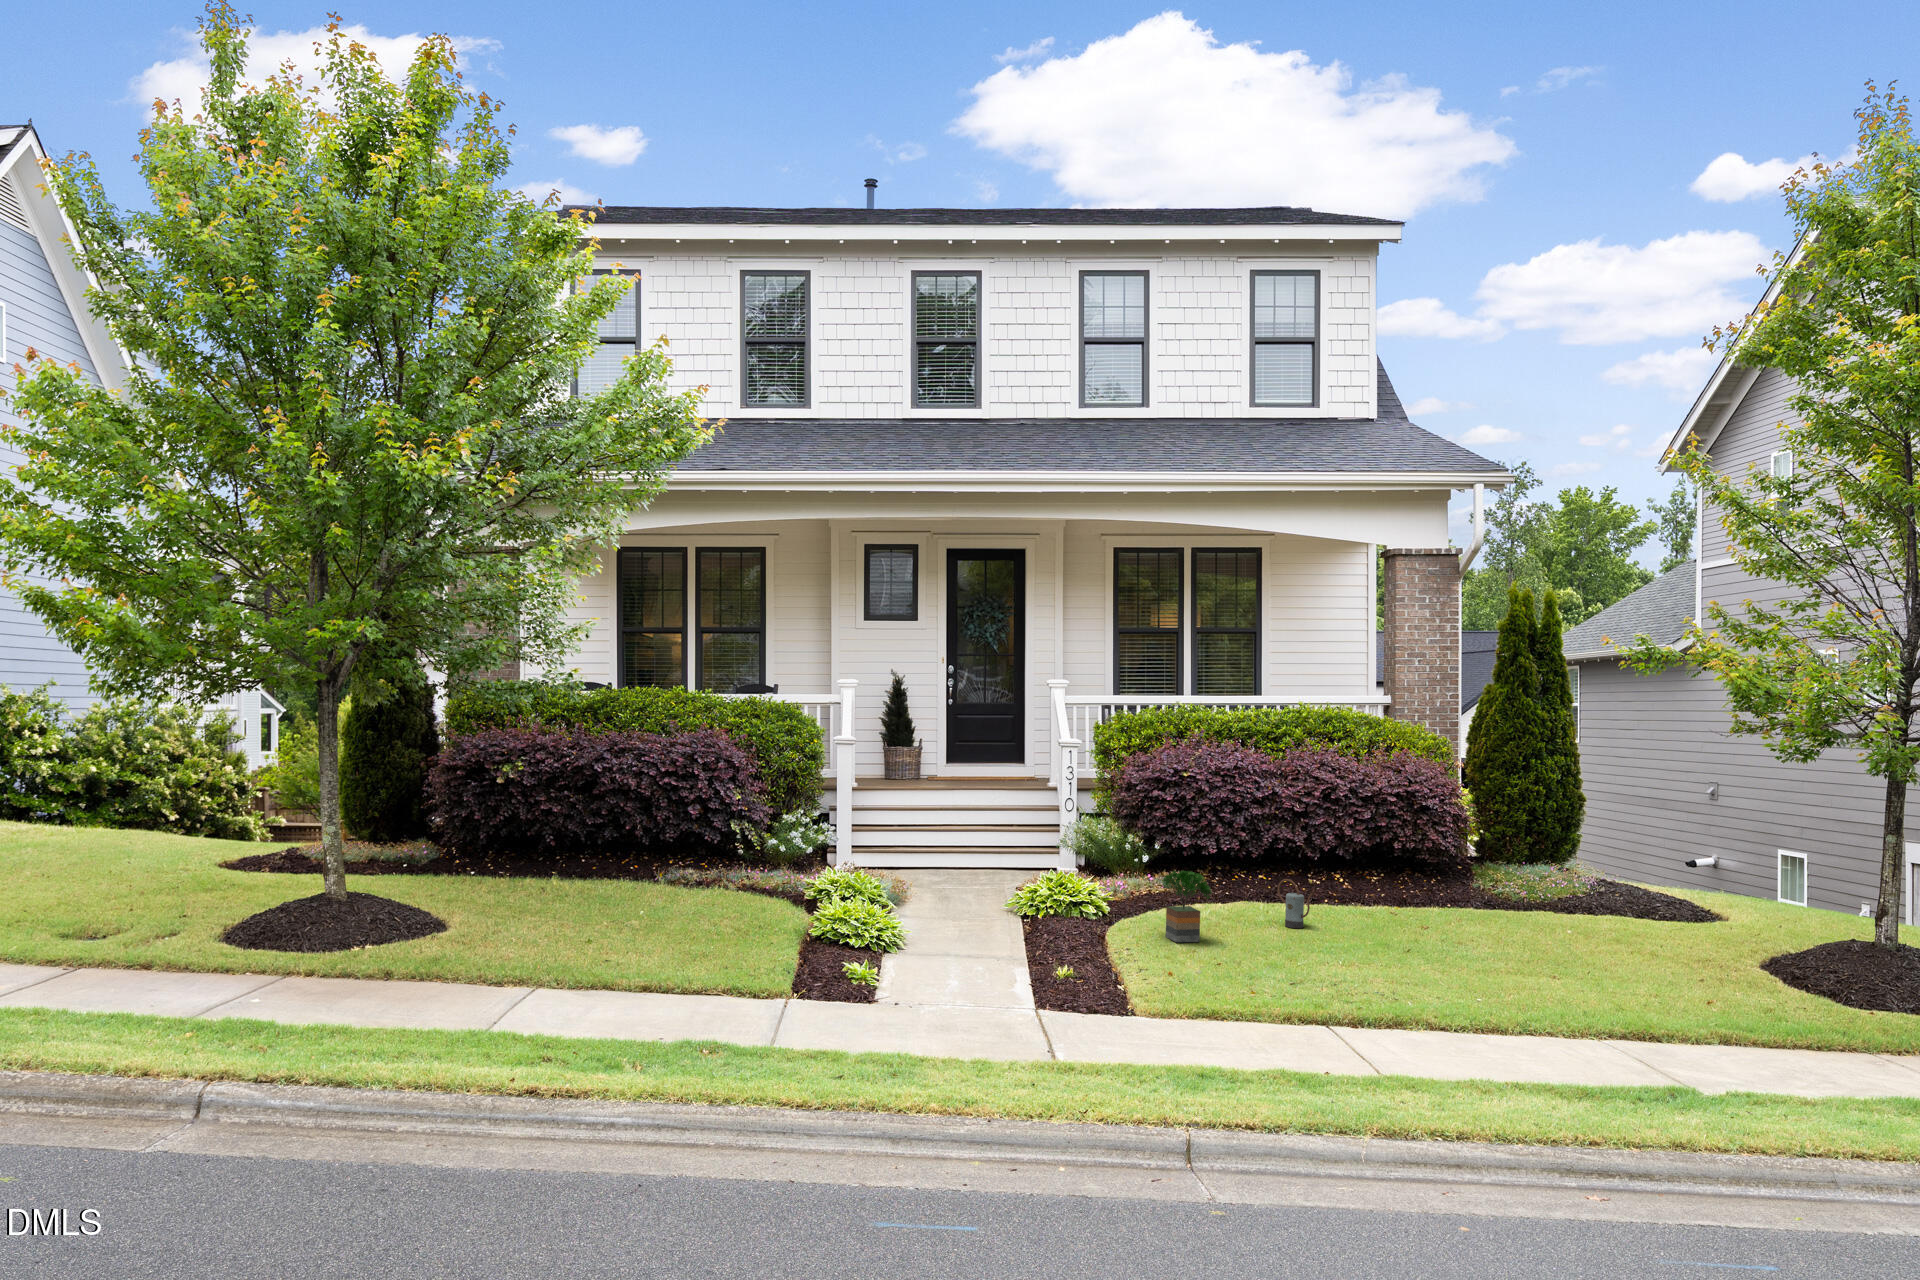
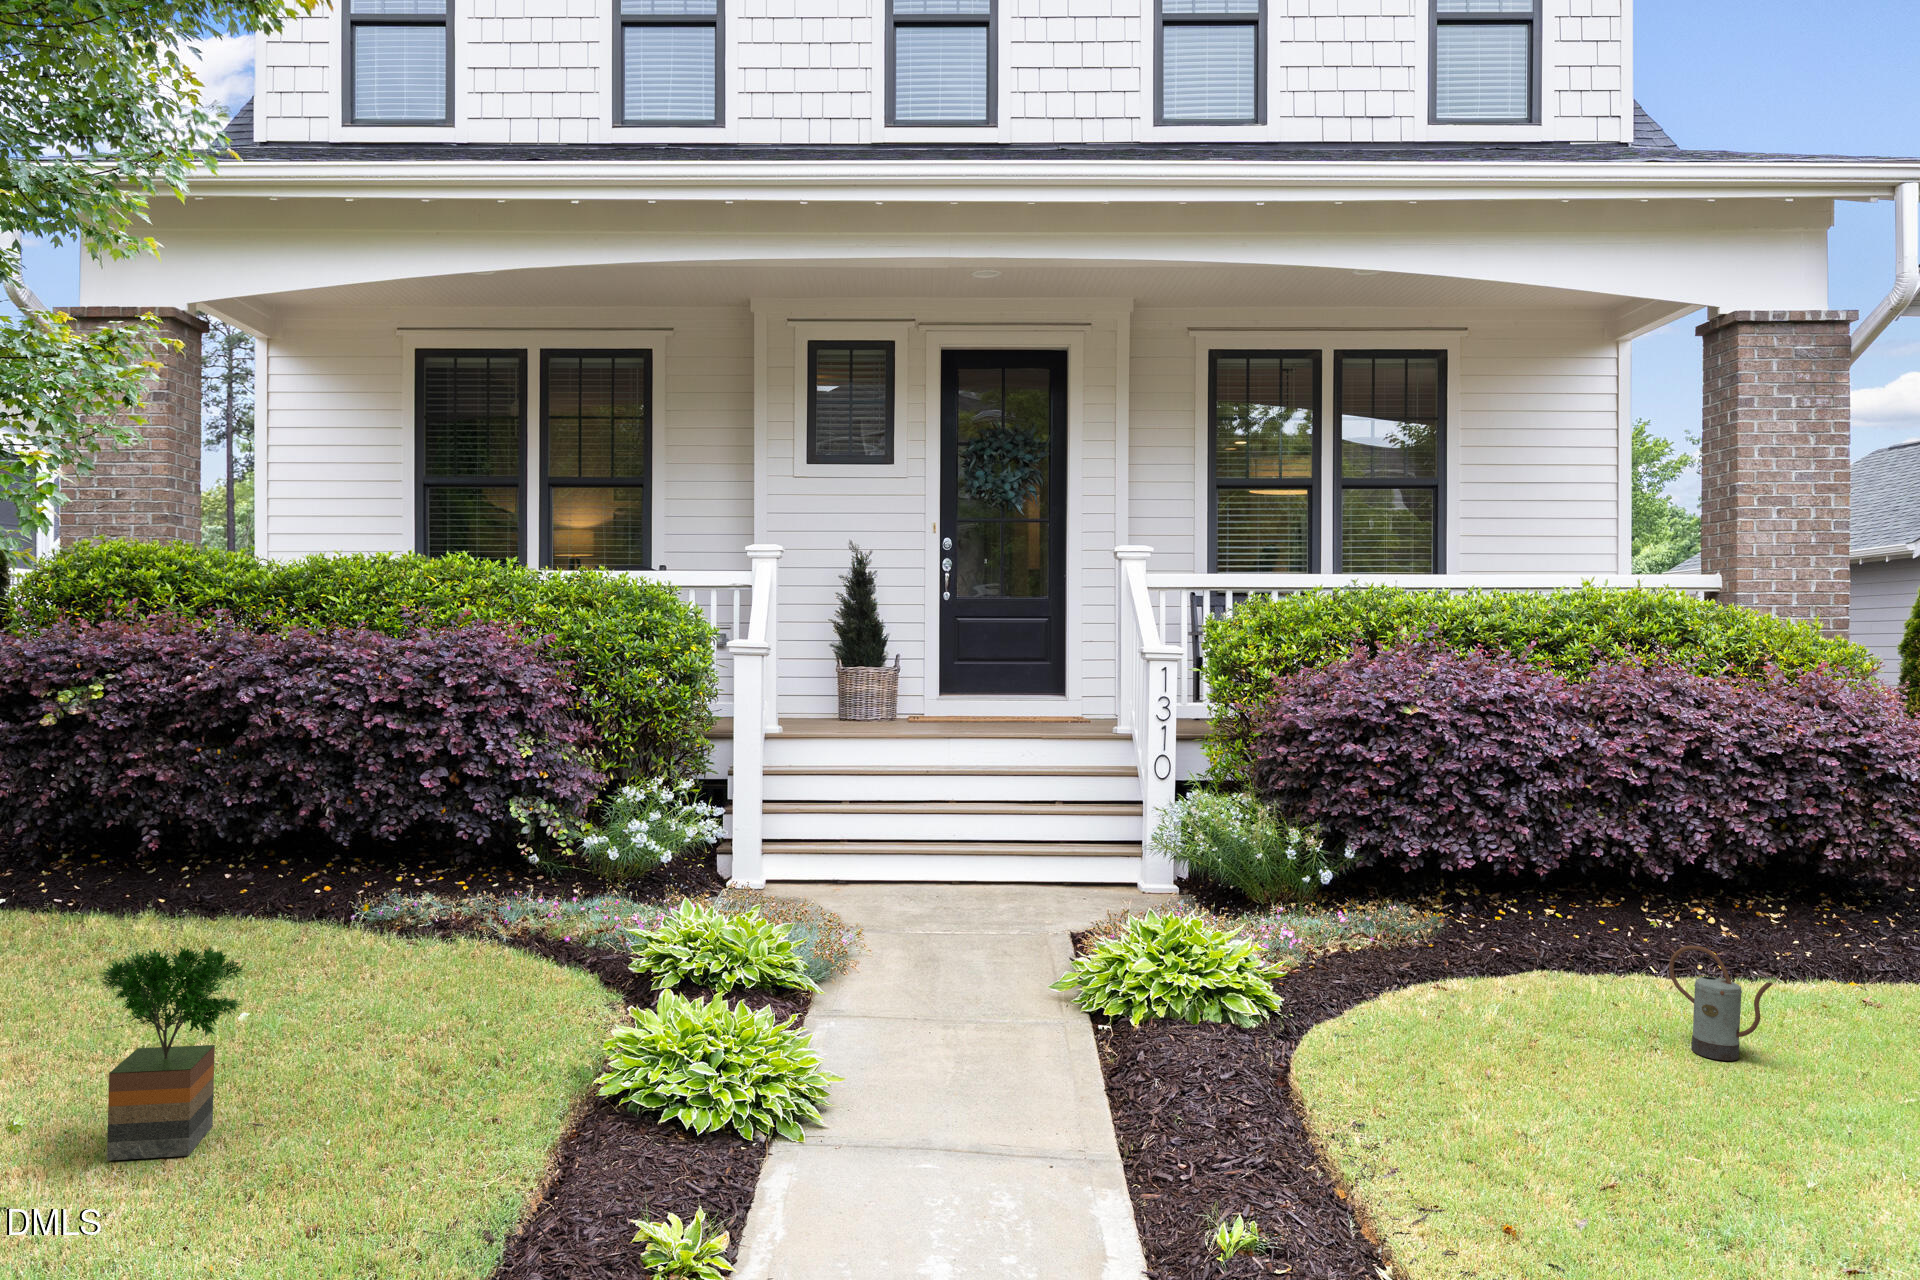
potted tree: present [1163,871,1212,942] -> present [100,947,244,1161]

